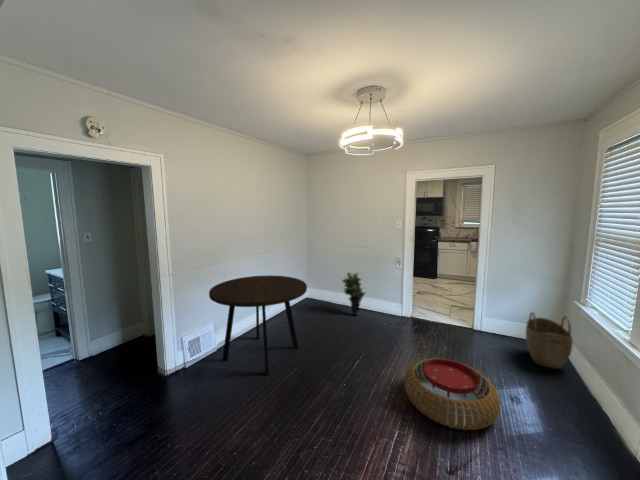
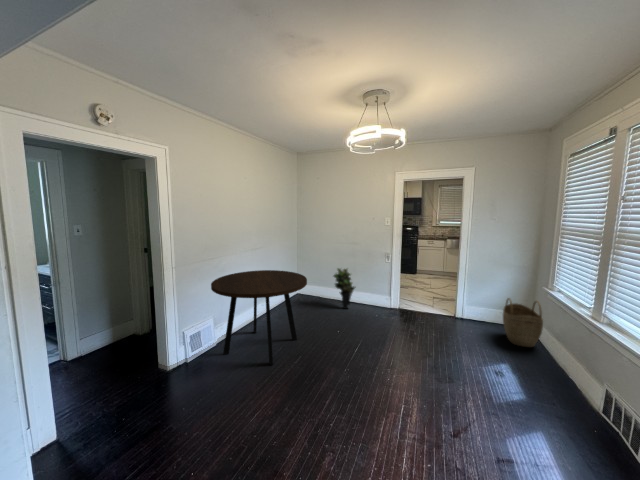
pouf: present [404,358,501,430] -> none [403,341,490,401]

